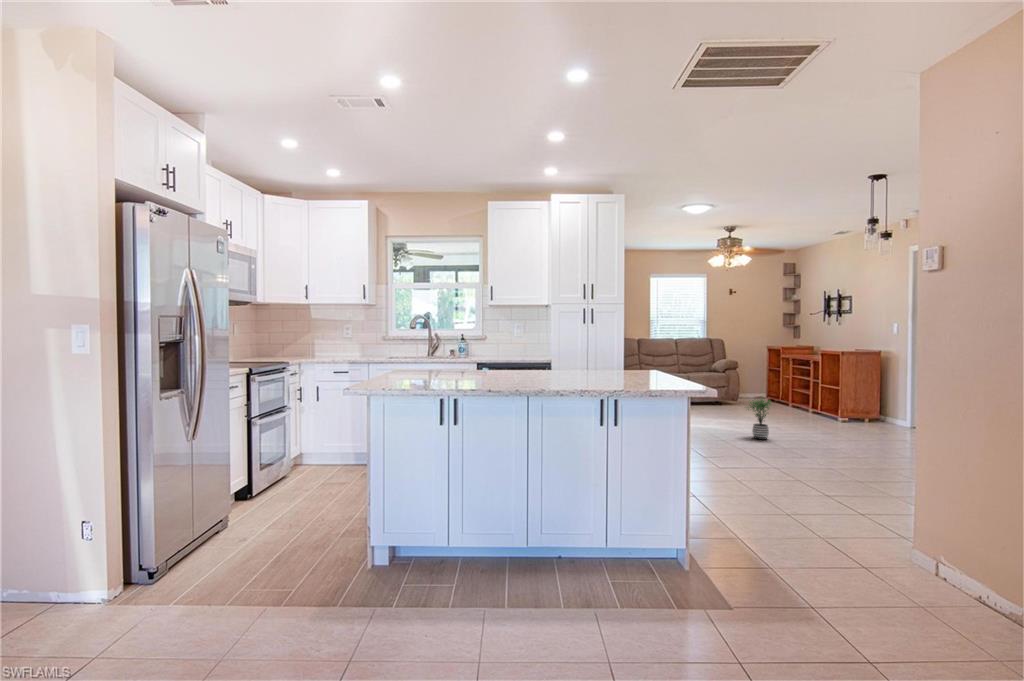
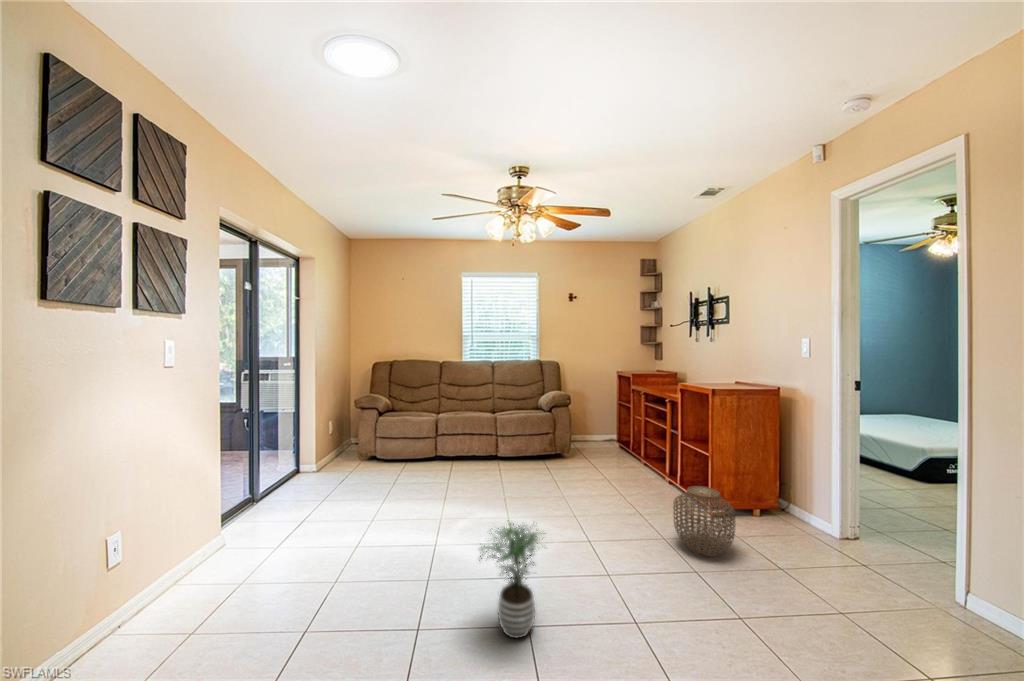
woven basket: none [820,399,853,430] -> present [673,486,735,557]

